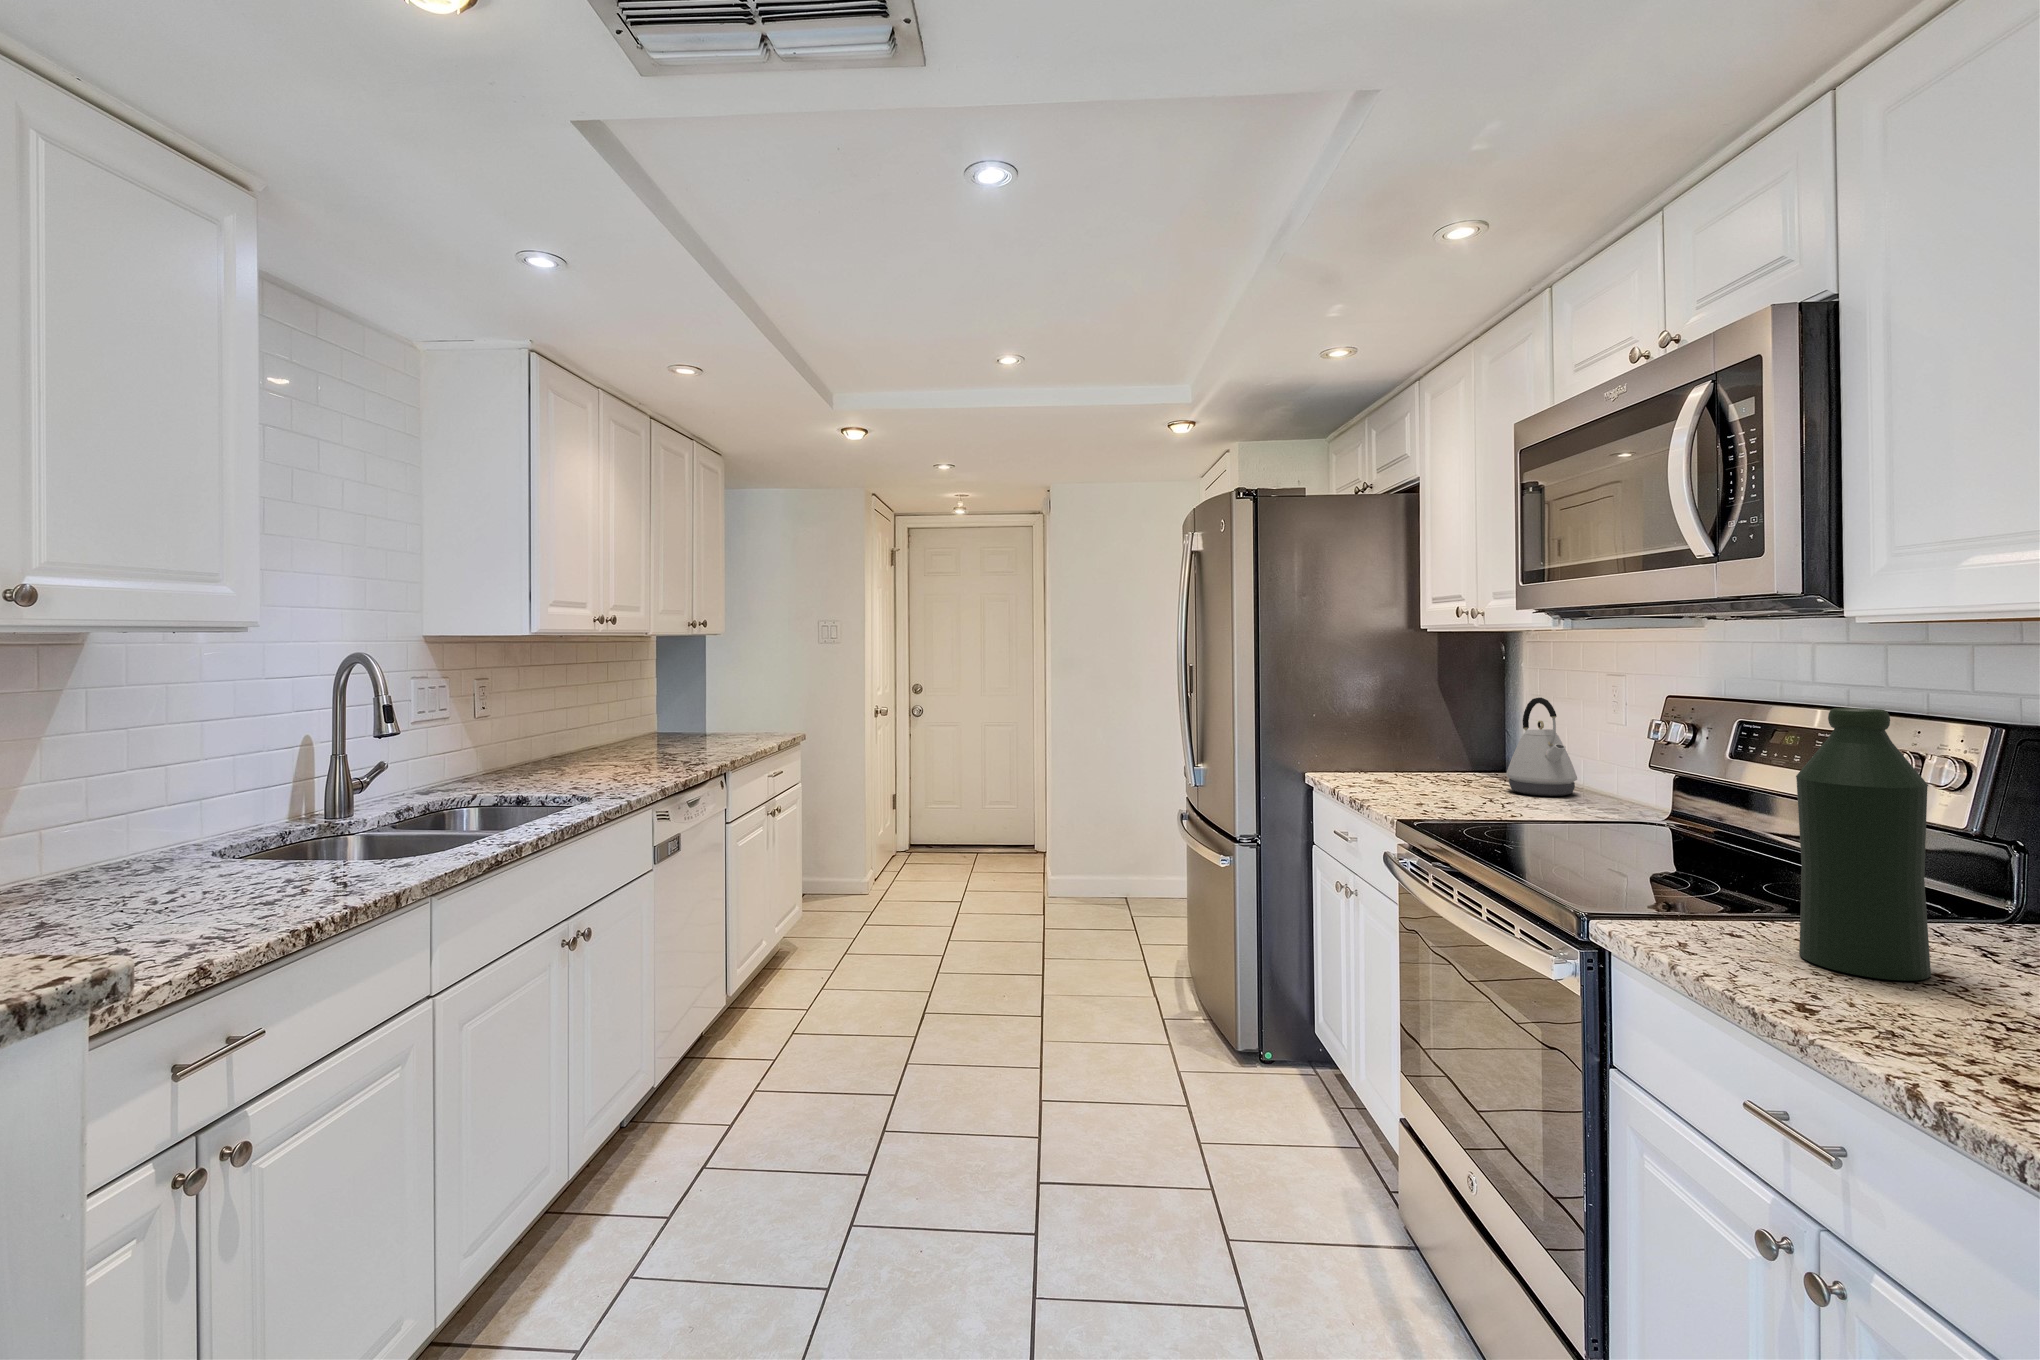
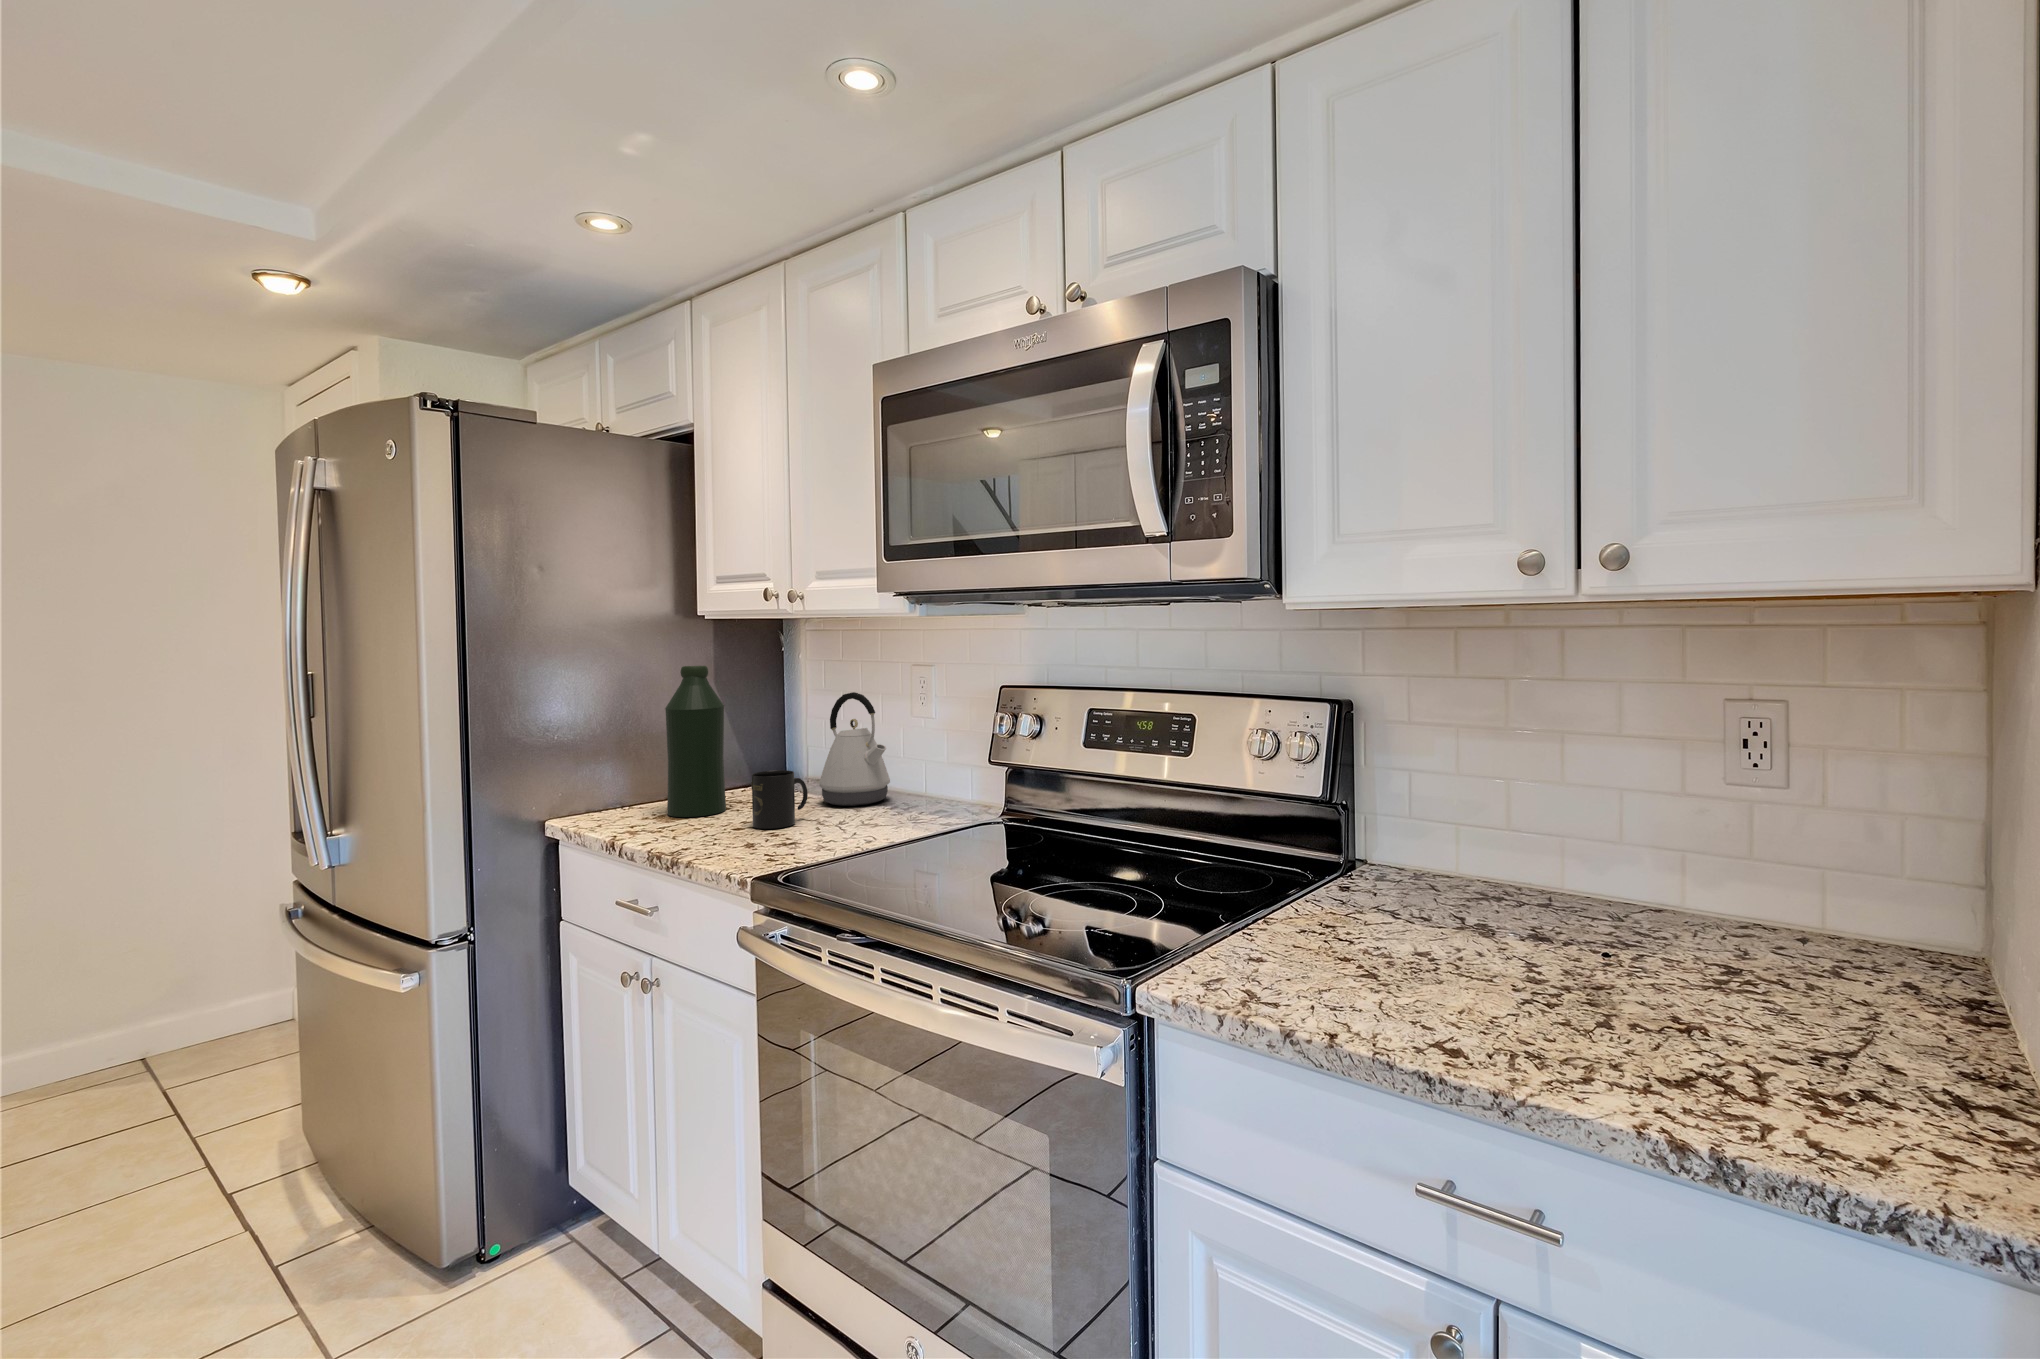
bottle: present [1796,708,1931,980] -> present [665,666,726,817]
mug: none [1432,754,1483,799] -> present [751,770,808,829]

